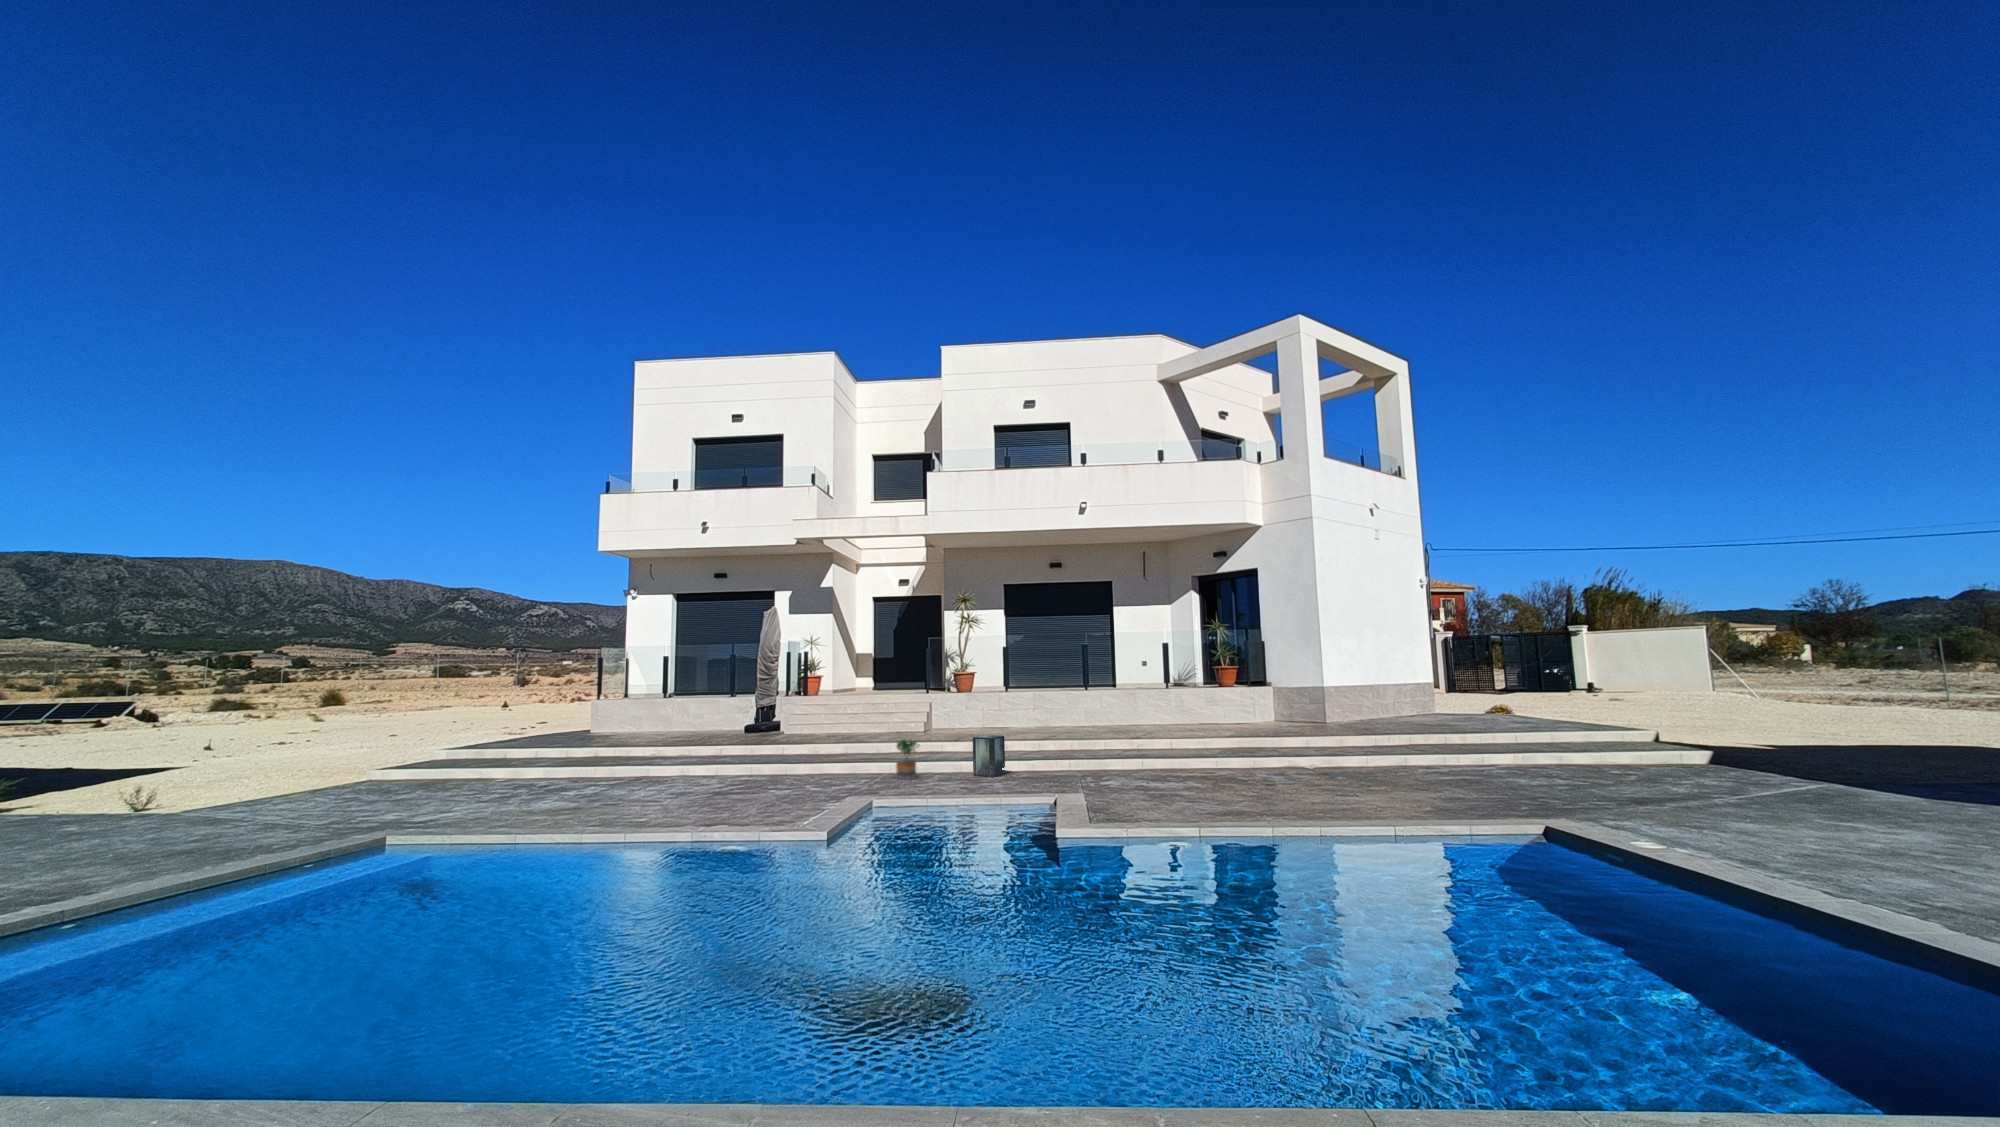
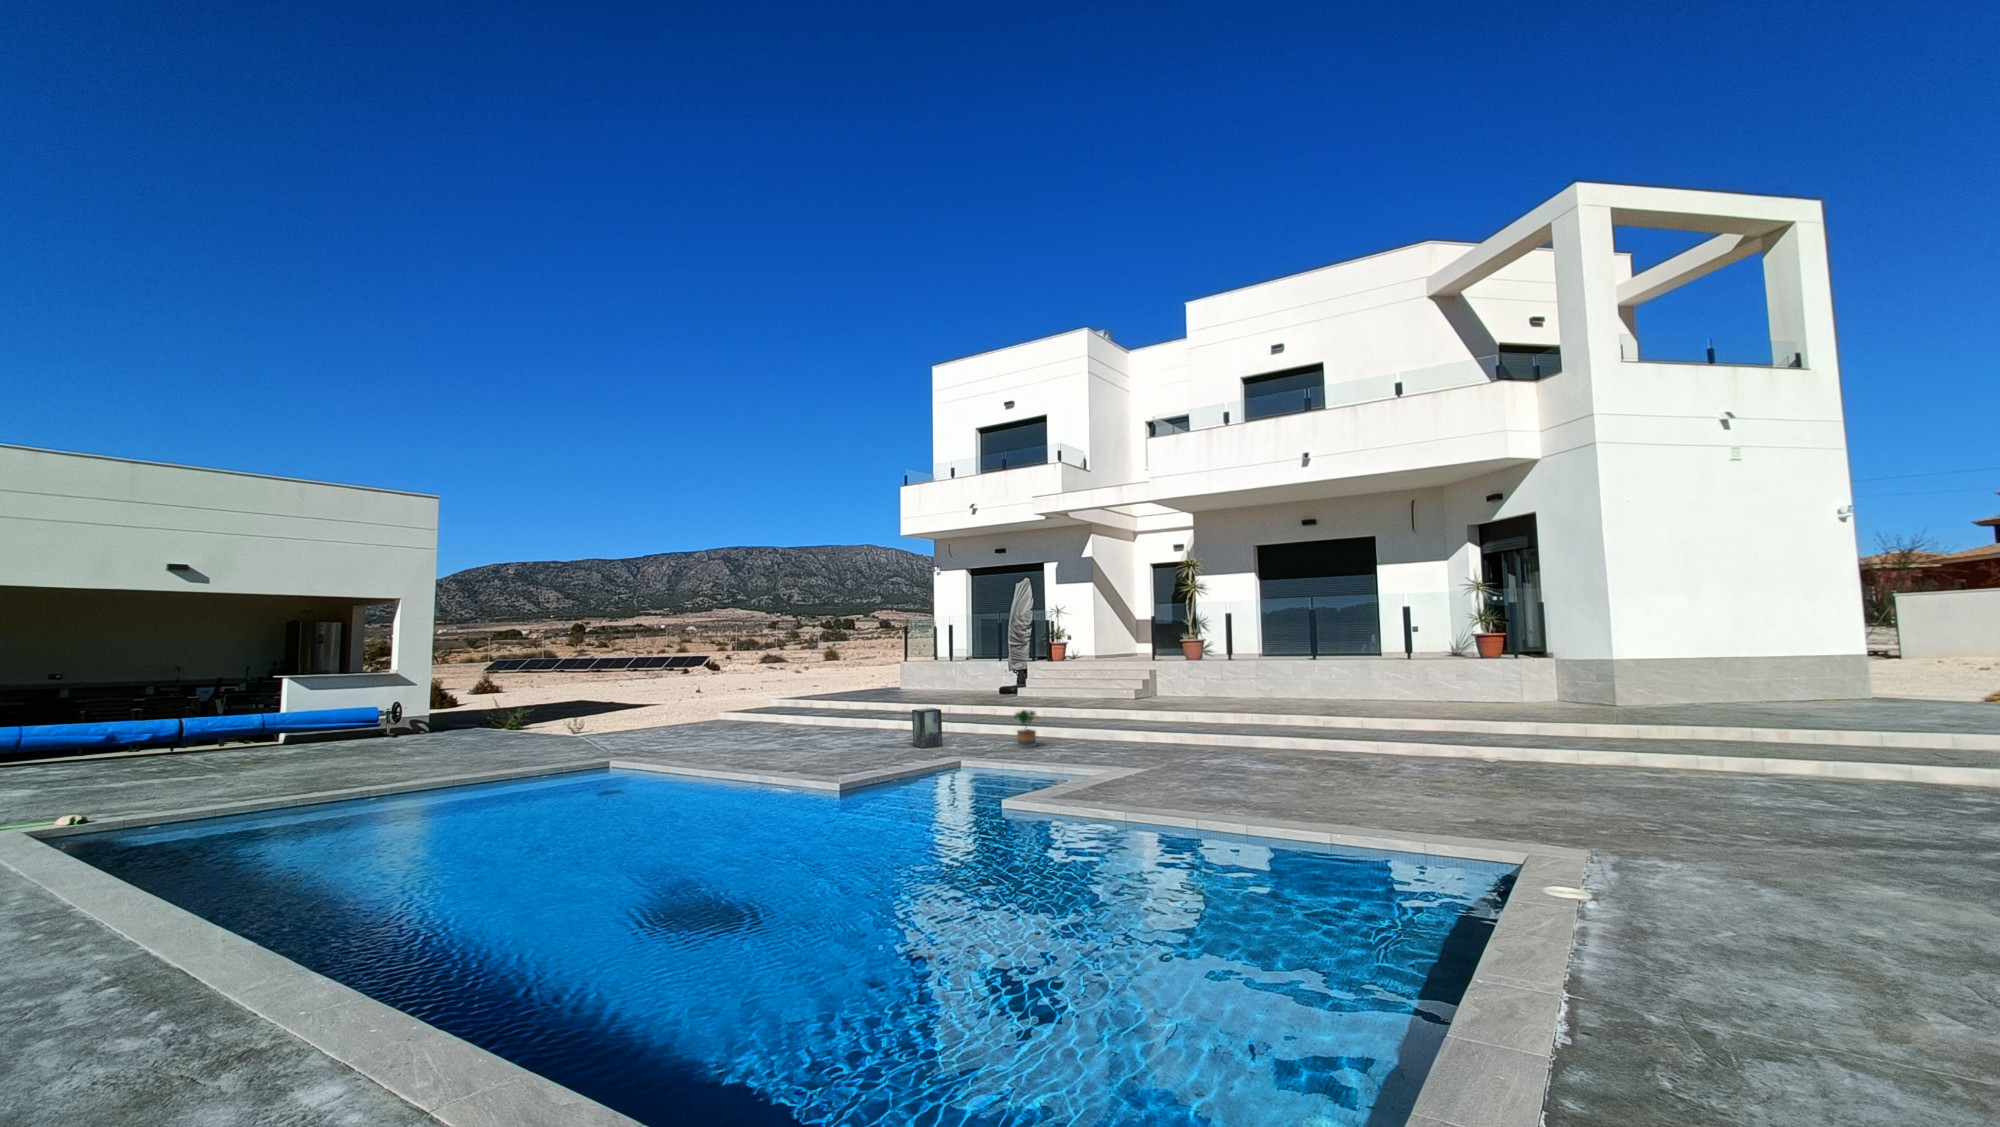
storage box: present [973,735,1005,777] -> present [912,708,943,749]

